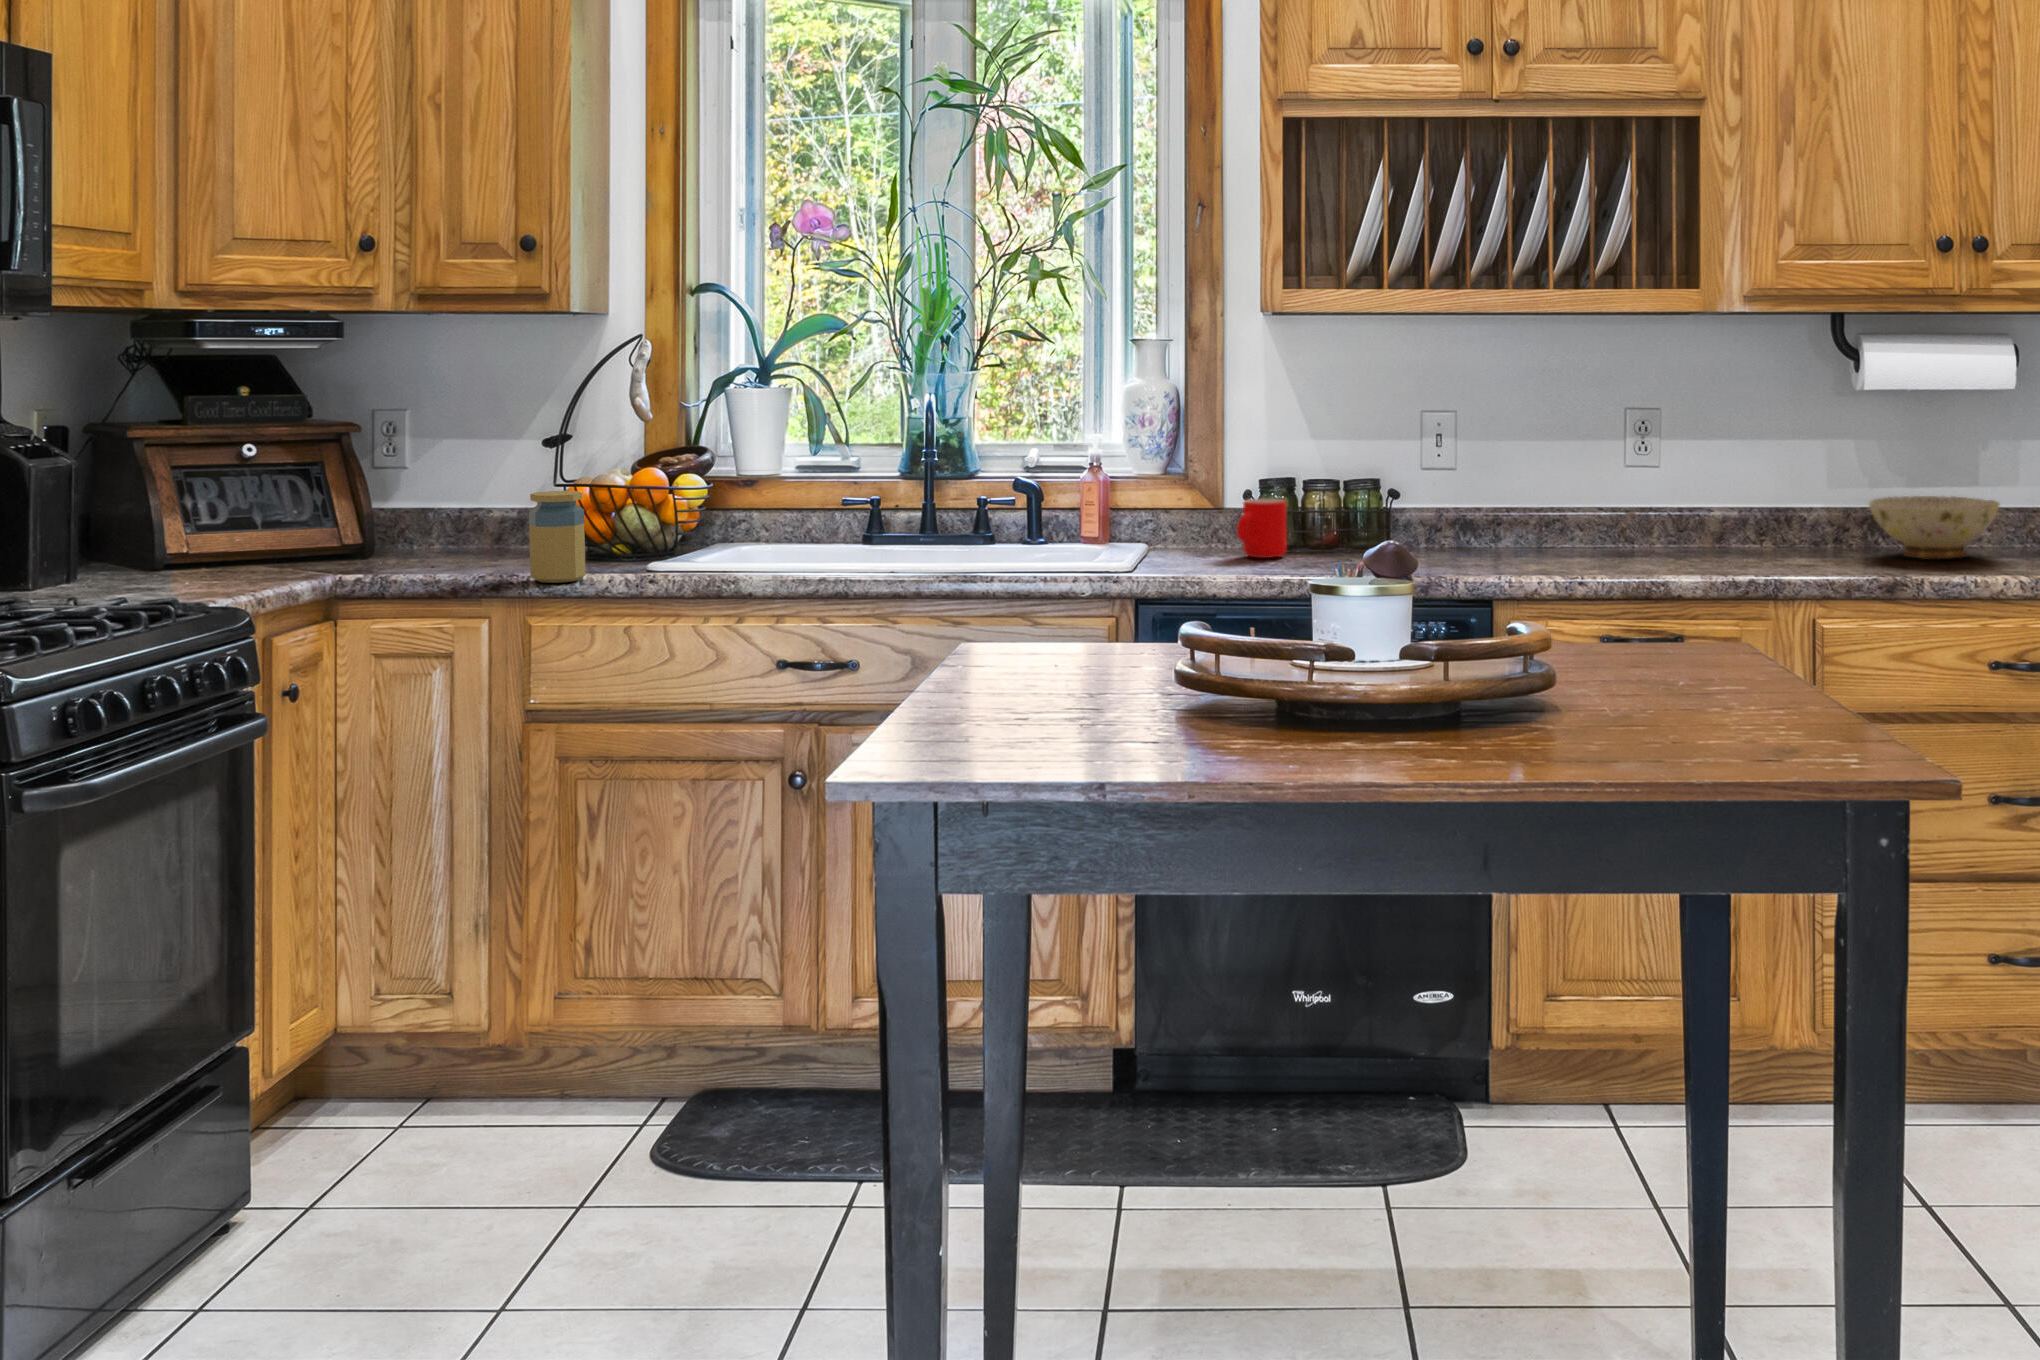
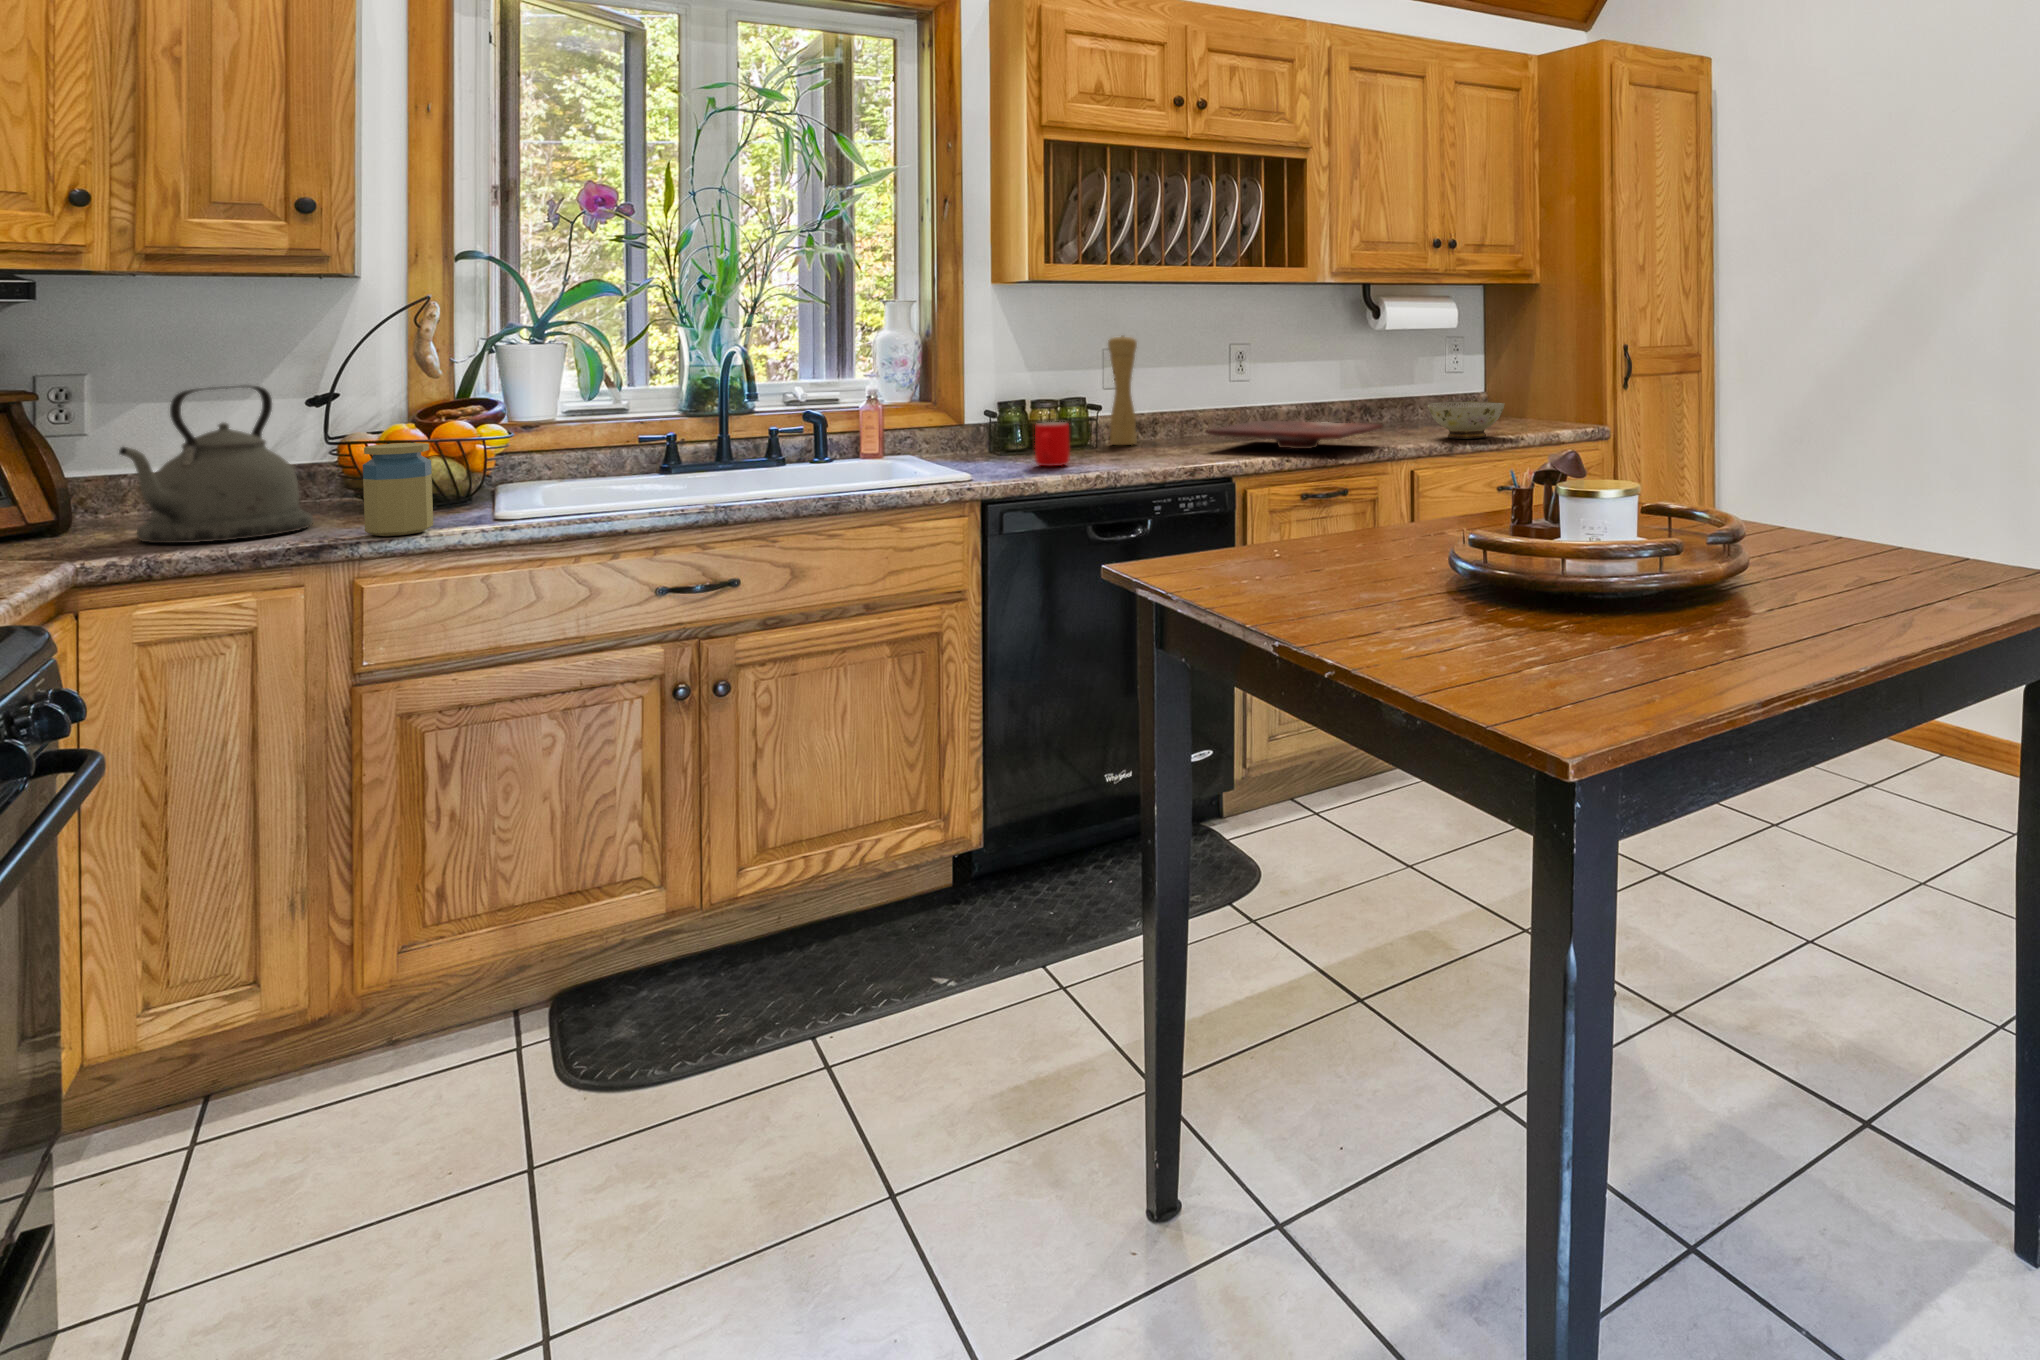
pepper mill: none [1405,377,1445,534] -> present [1108,336,1137,445]
kettle: none [363,426,516,575] -> present [119,386,313,543]
cutting board: none [1498,510,1766,557] -> present [1206,421,1382,449]

